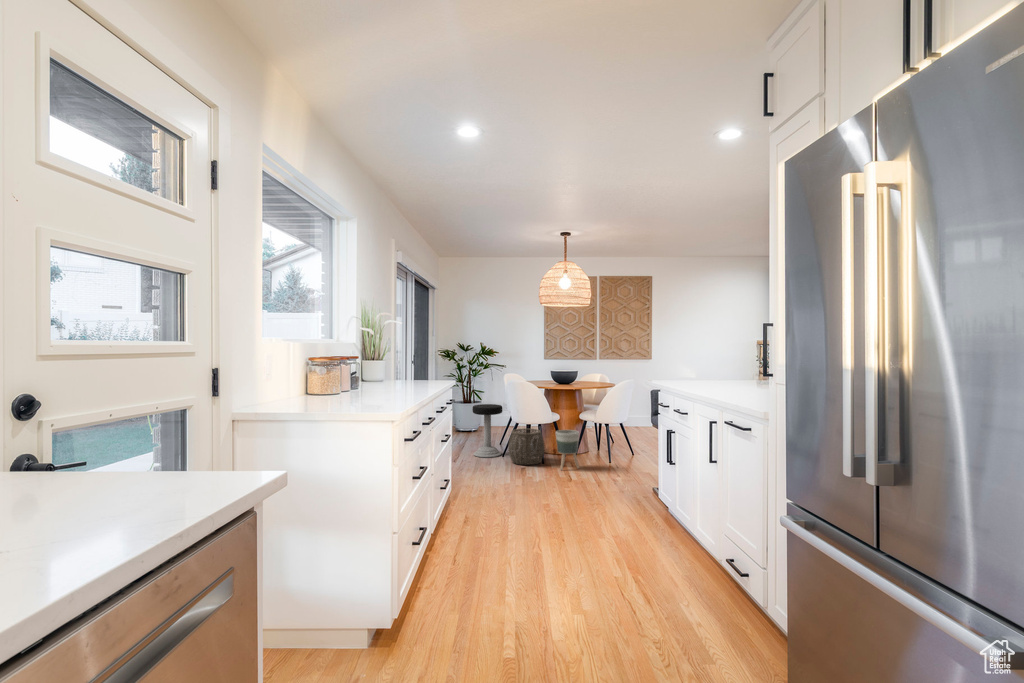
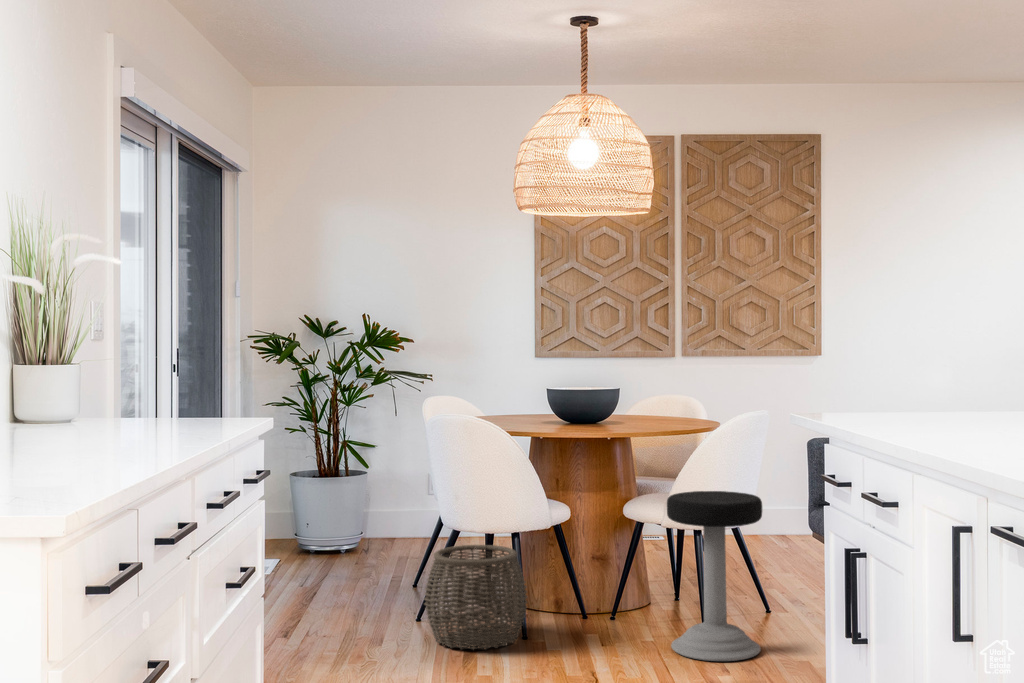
stool: present [472,404,502,457] -> present [667,491,762,661]
planter: present [556,430,579,470] -> none [556,548,625,664]

